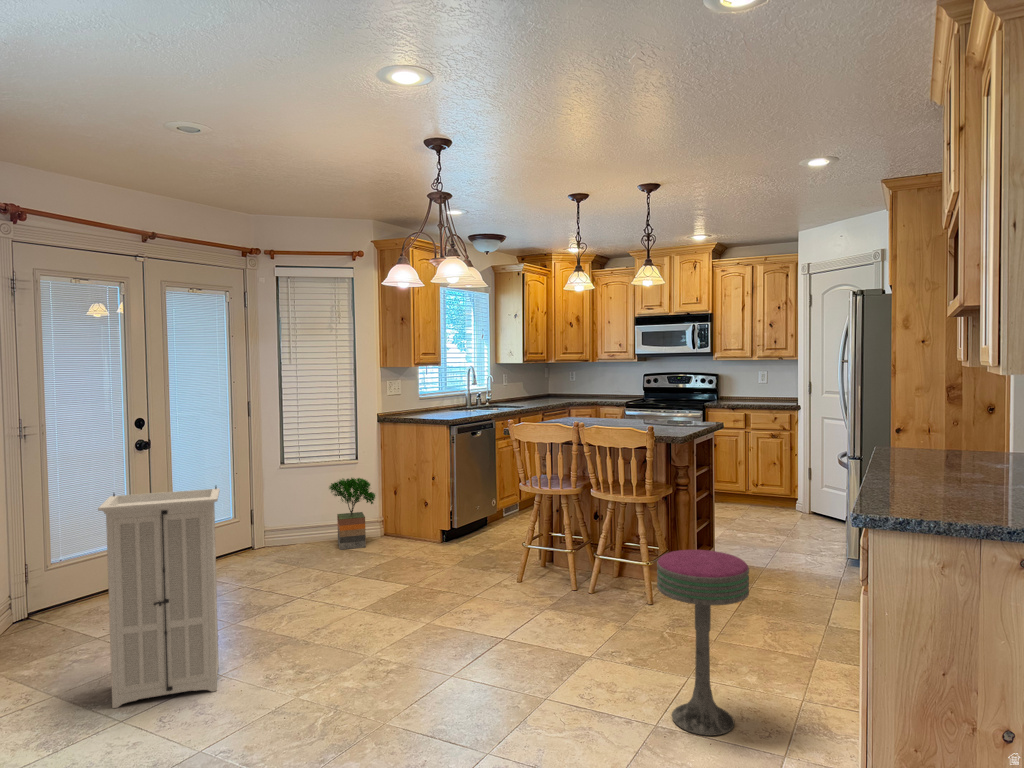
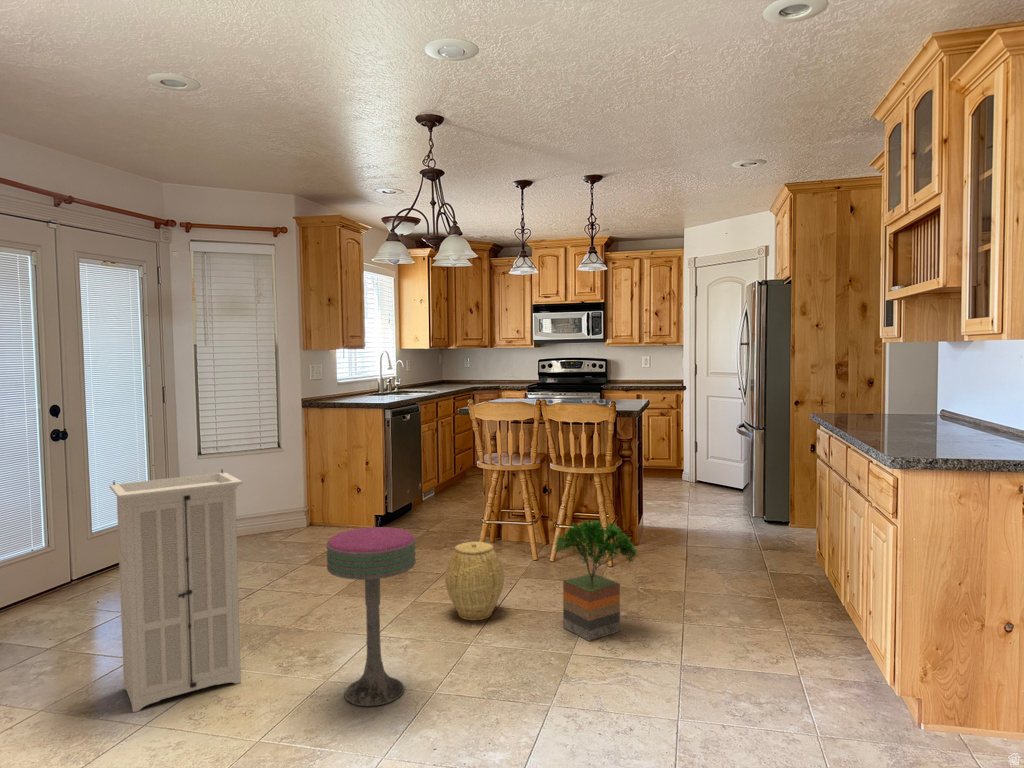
potted tree: present [329,478,375,550] -> present [555,520,637,641]
bar stool: present [657,550,749,736] -> present [326,527,416,706]
woven basket: none [442,569,503,652] -> present [445,542,504,620]

